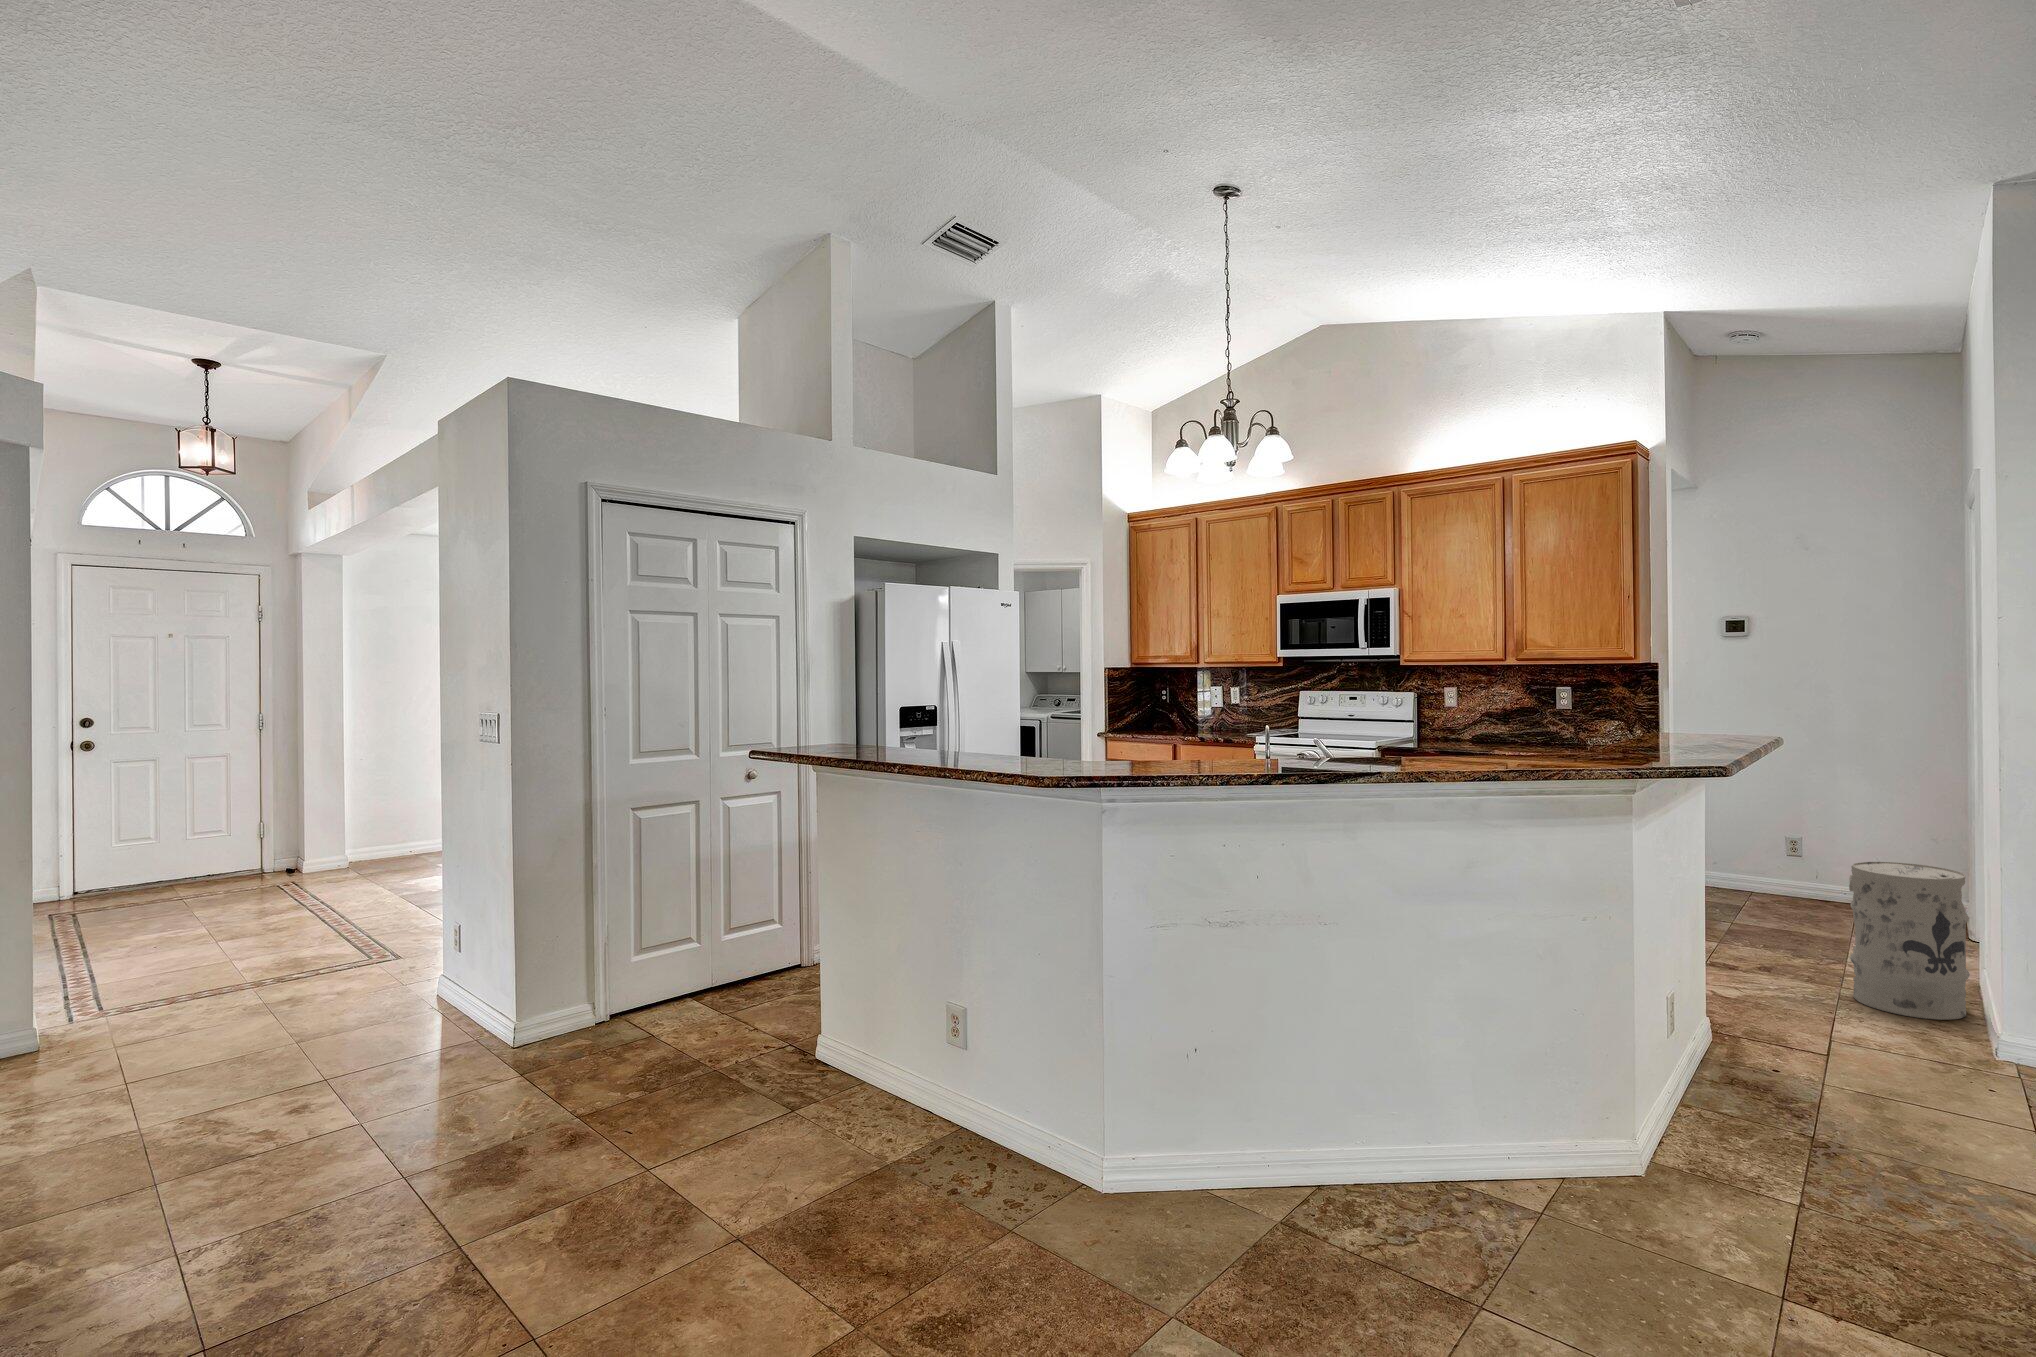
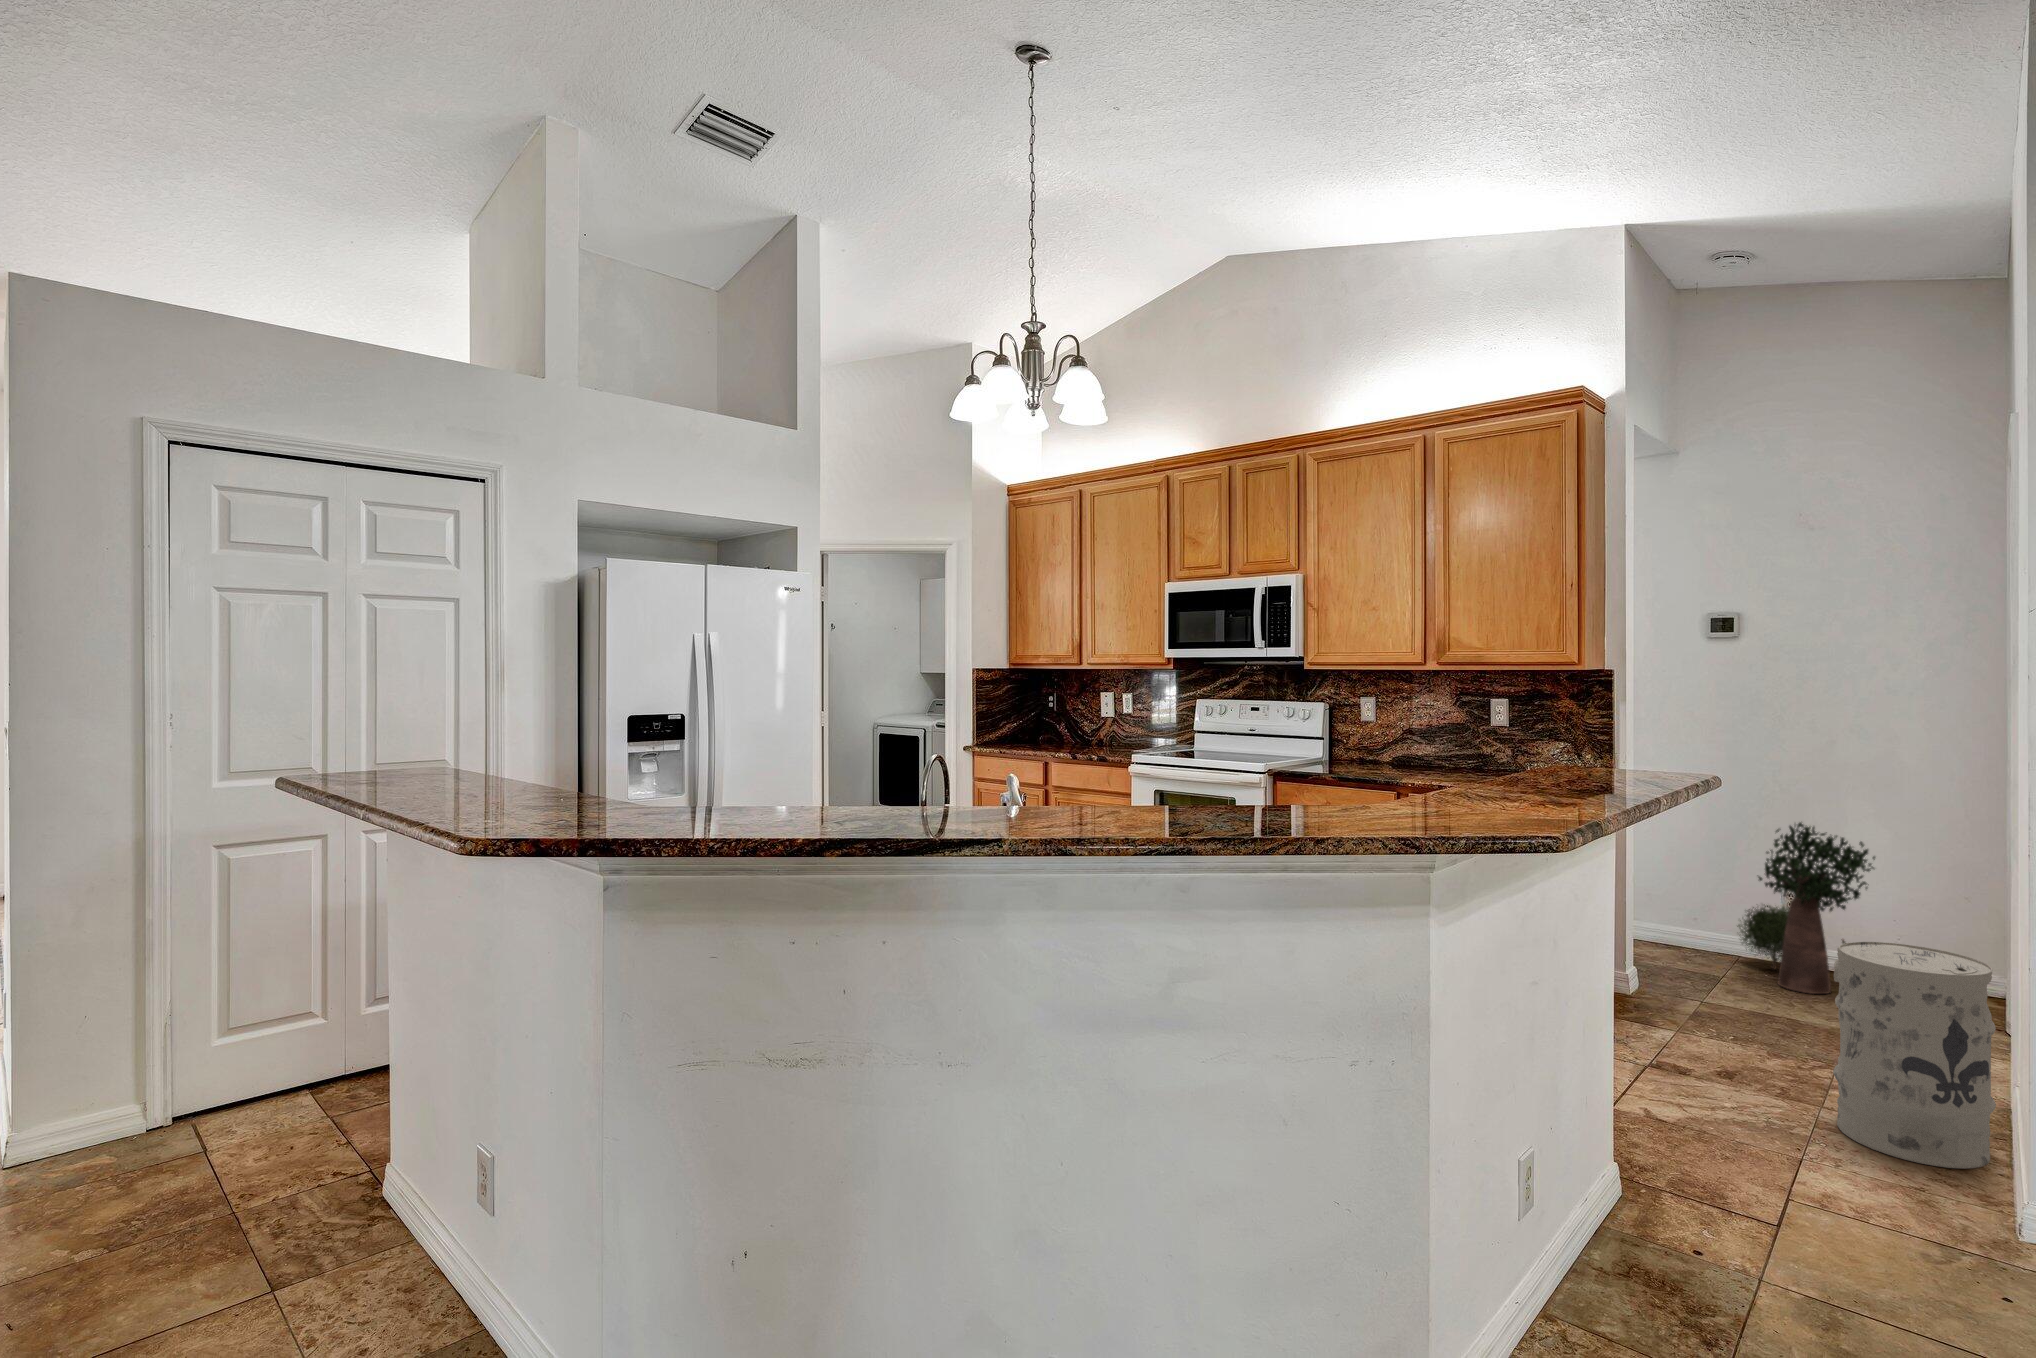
potted plant: none [1752,782,1864,917] -> present [1737,822,1875,994]

